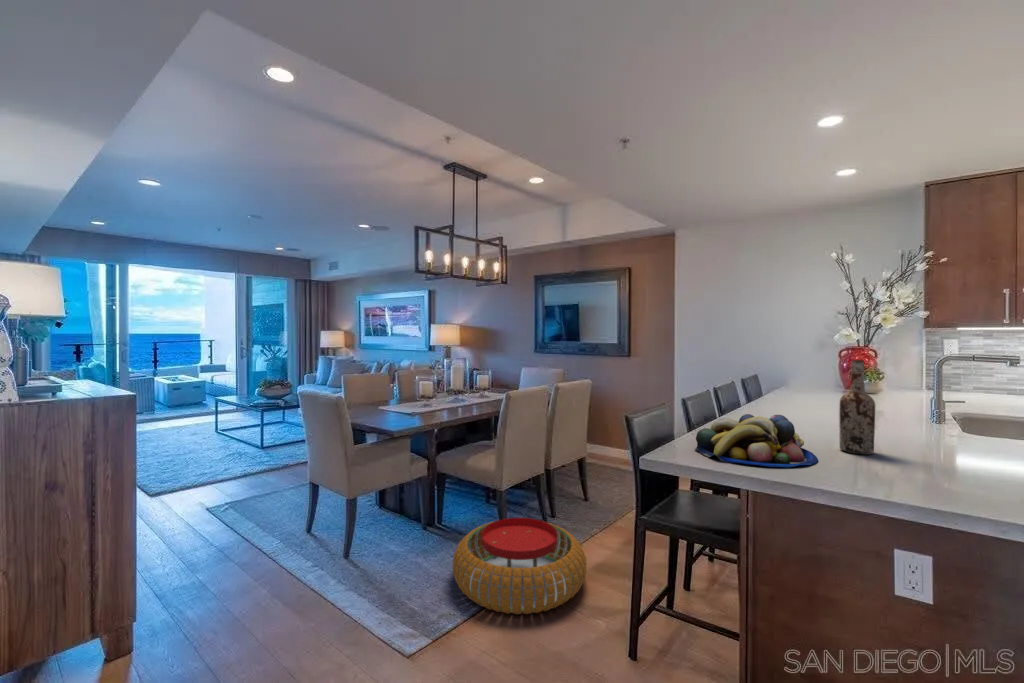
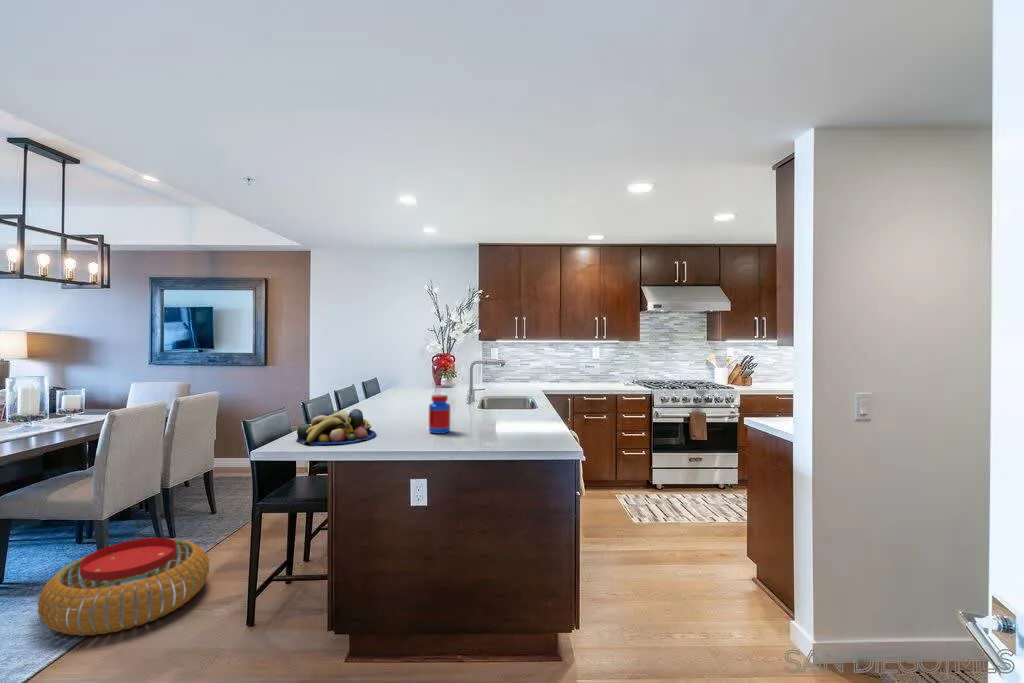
wine bottle: present [839,360,875,455] -> none [395,369,413,429]
jar: none [919,405,970,474] -> present [429,395,450,434]

